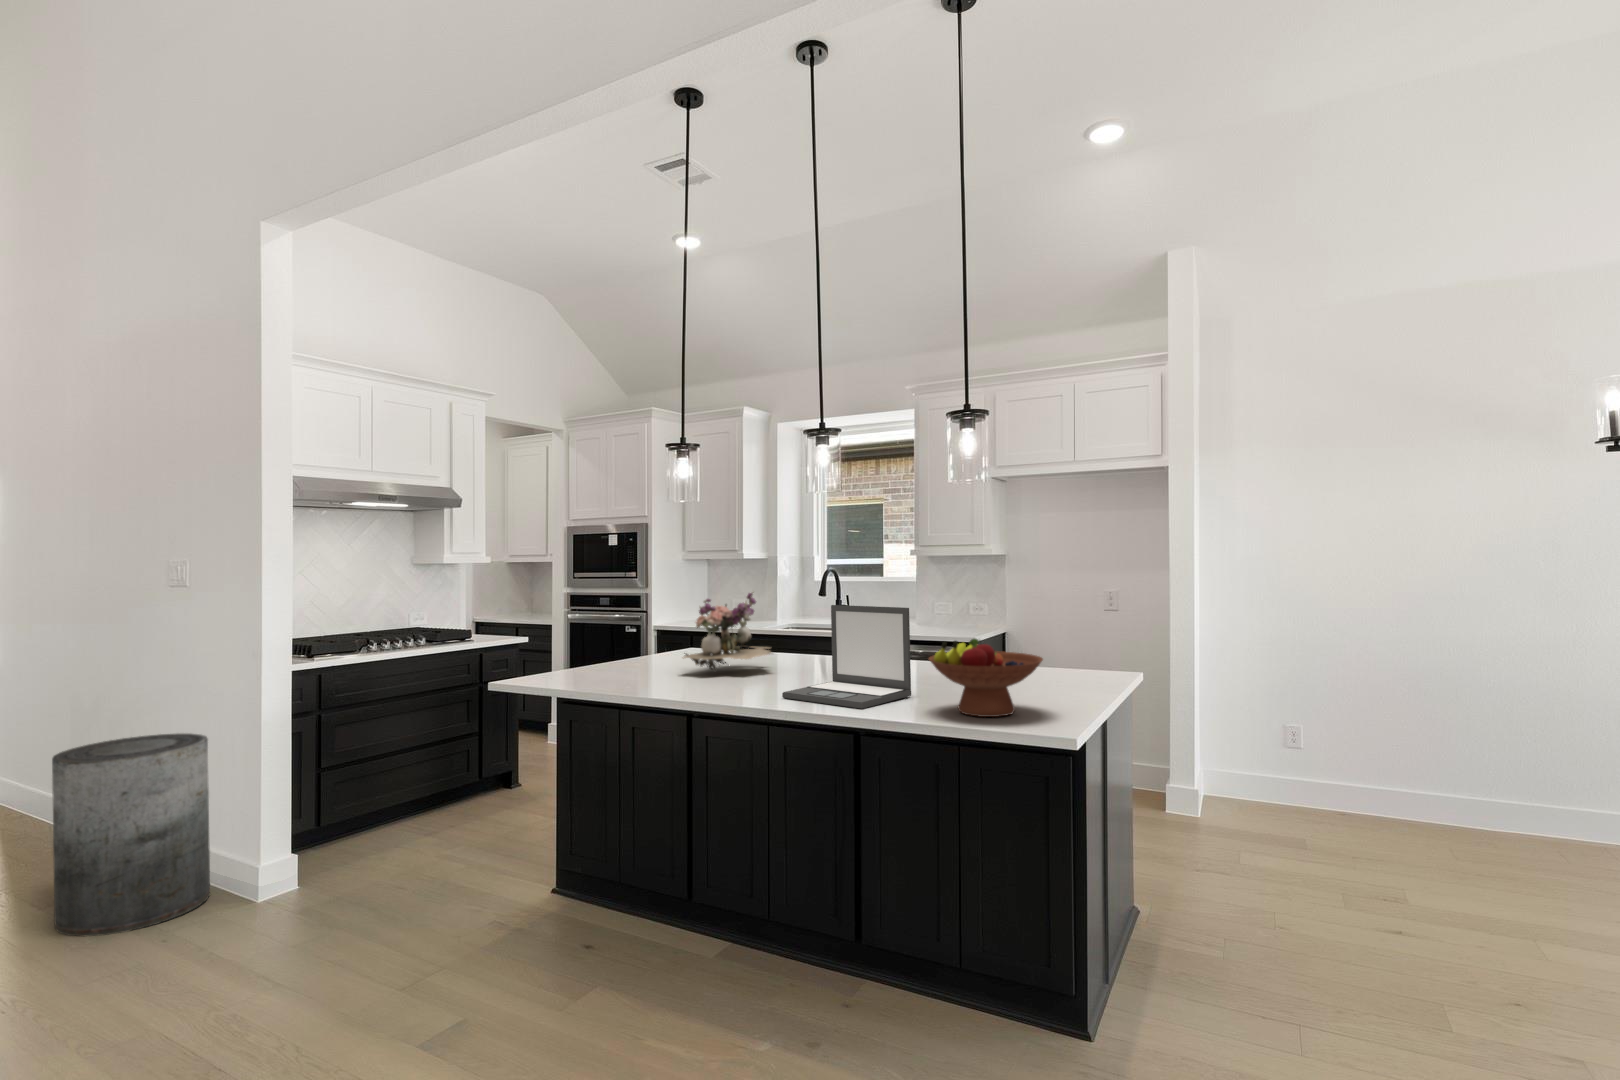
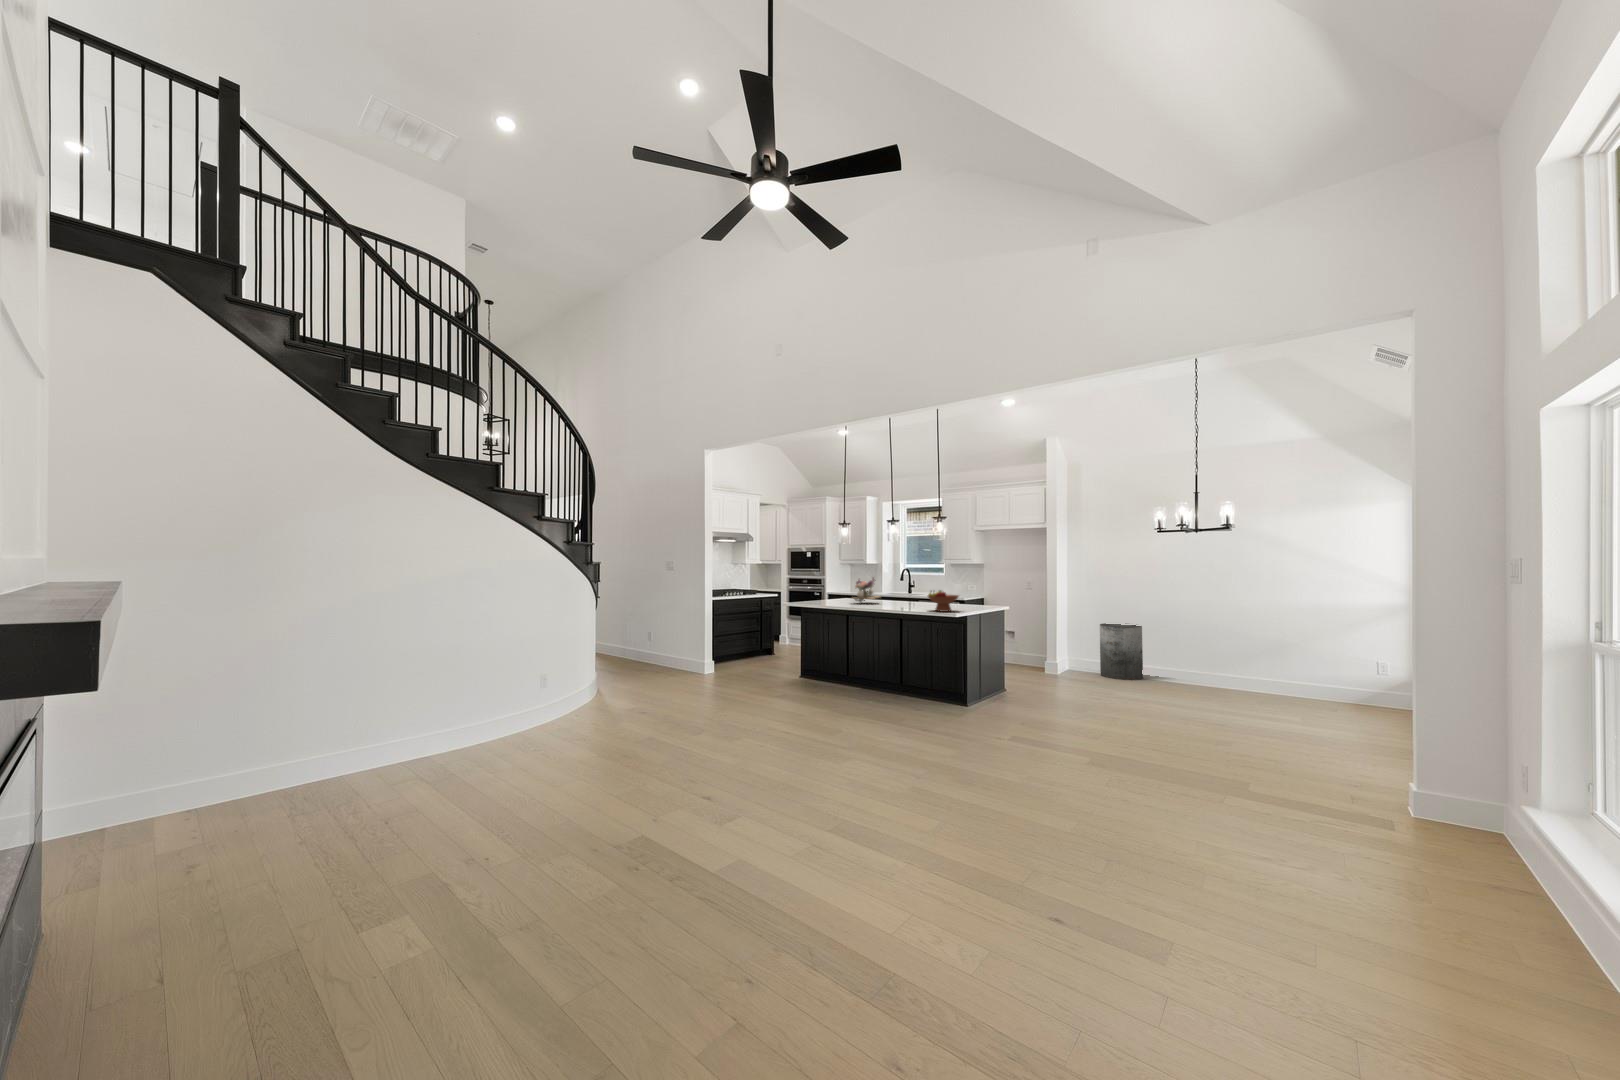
laptop: present [782,605,911,709] -> none [884,581,924,610]
trash can: present [52,733,210,936] -> present [1100,623,1143,680]

